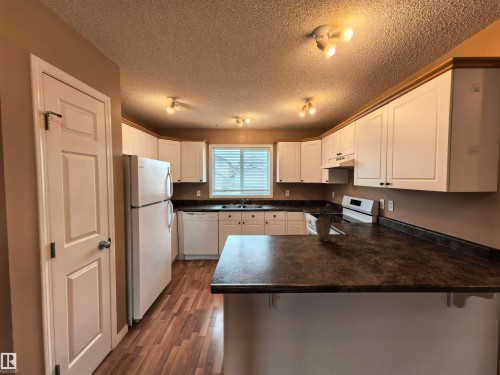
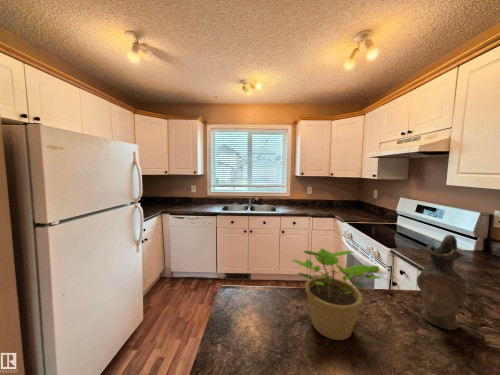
potted plant: none [261,207,294,244] -> present [293,249,380,340]

